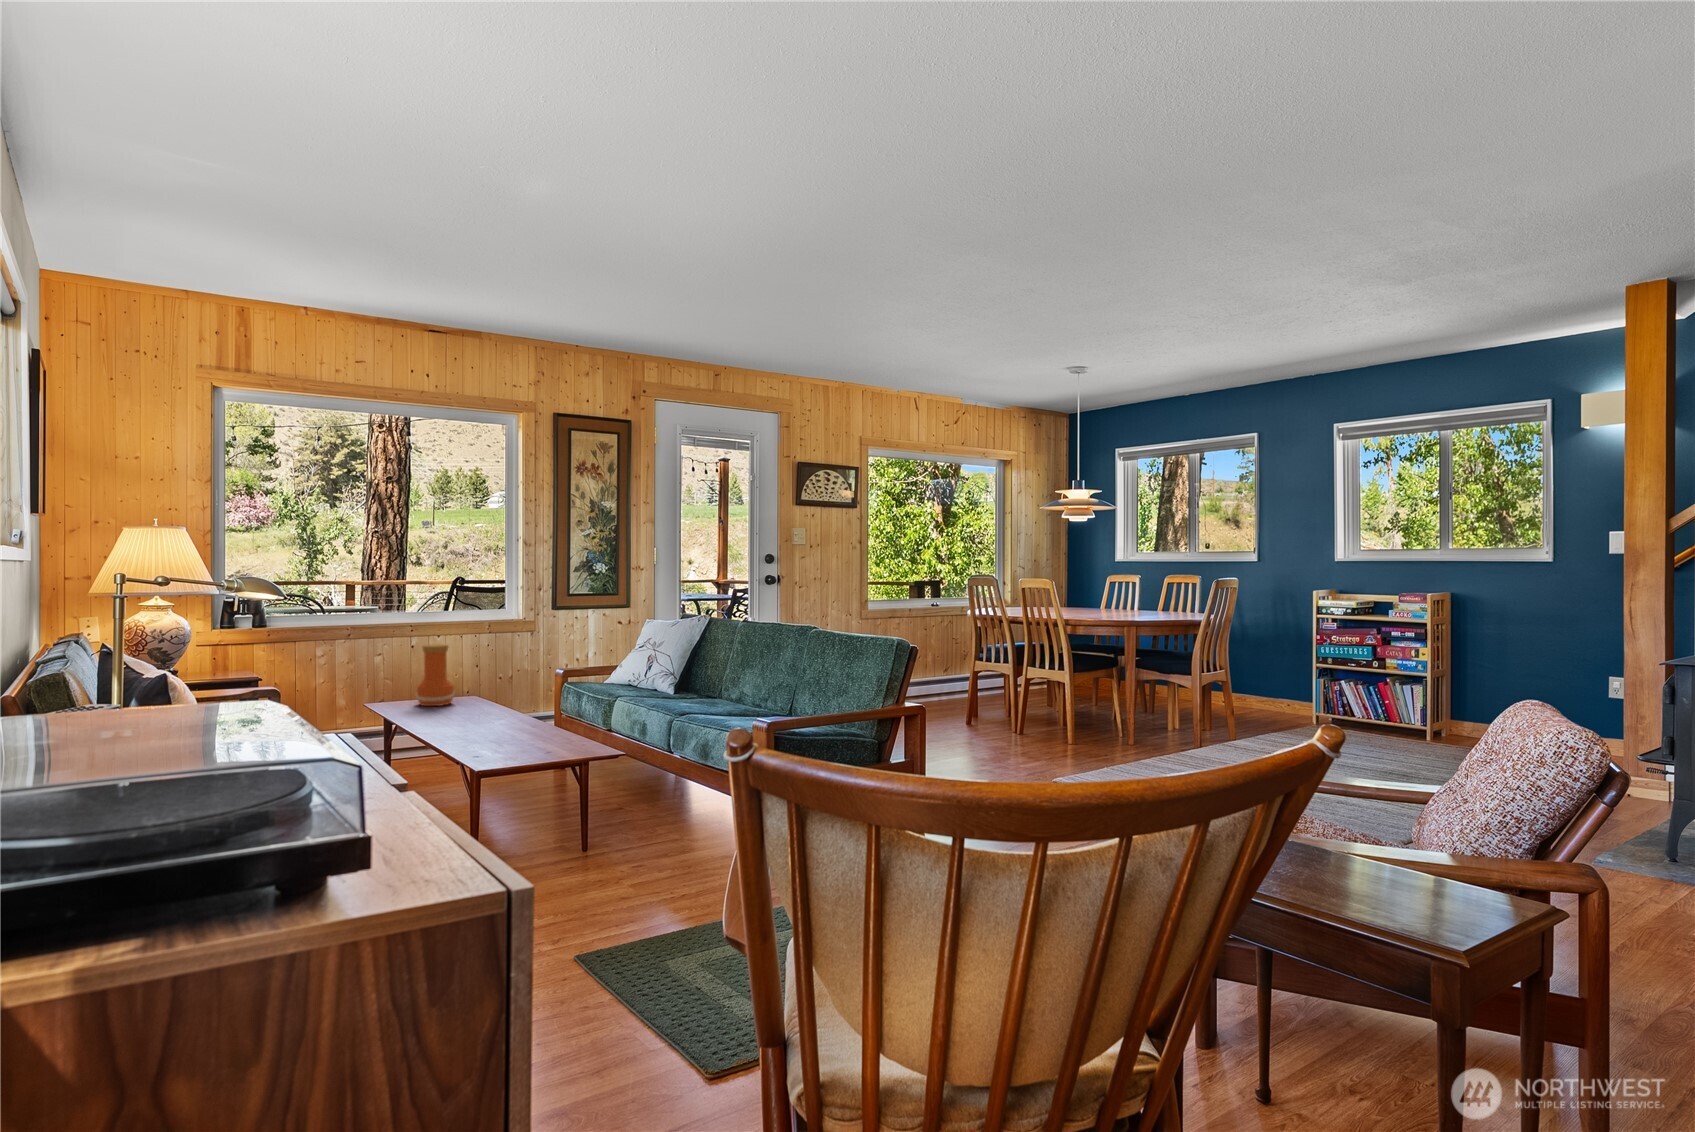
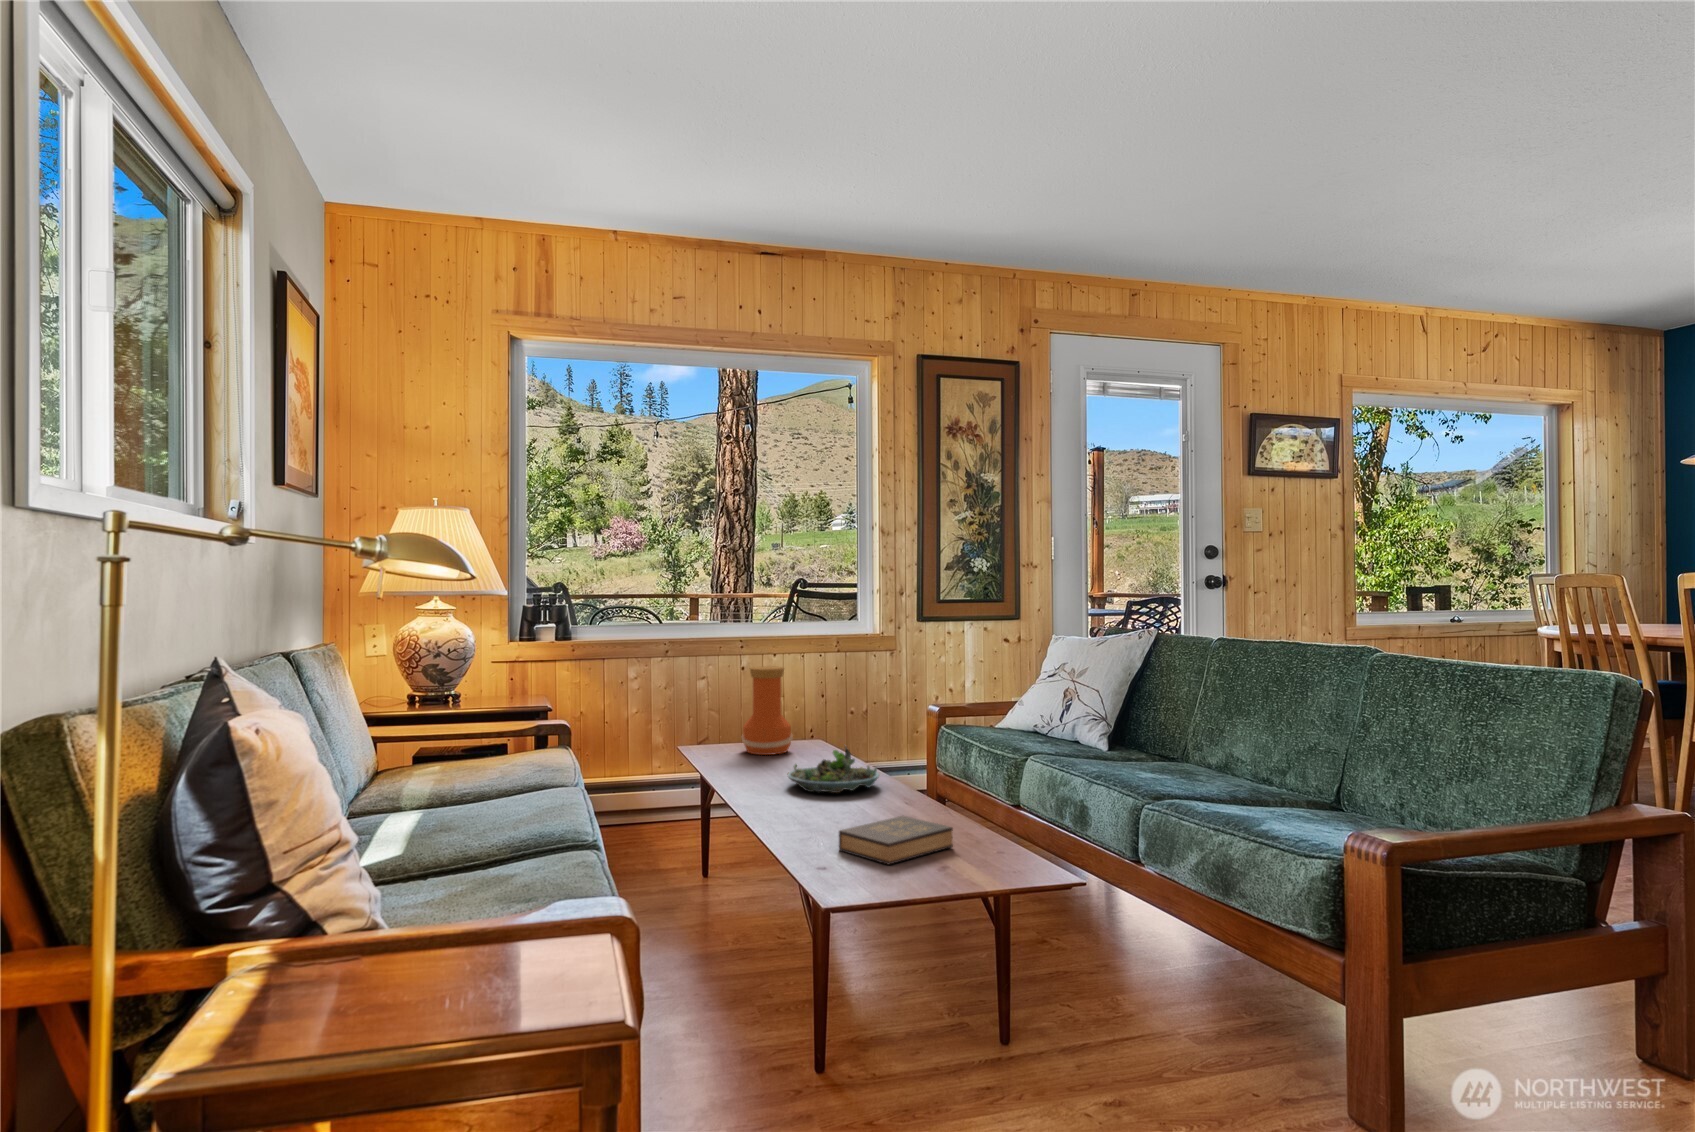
succulent planter: none [452,694,516,725] -> present [787,745,879,793]
hardback book: none [487,731,557,755] -> present [839,816,953,864]

